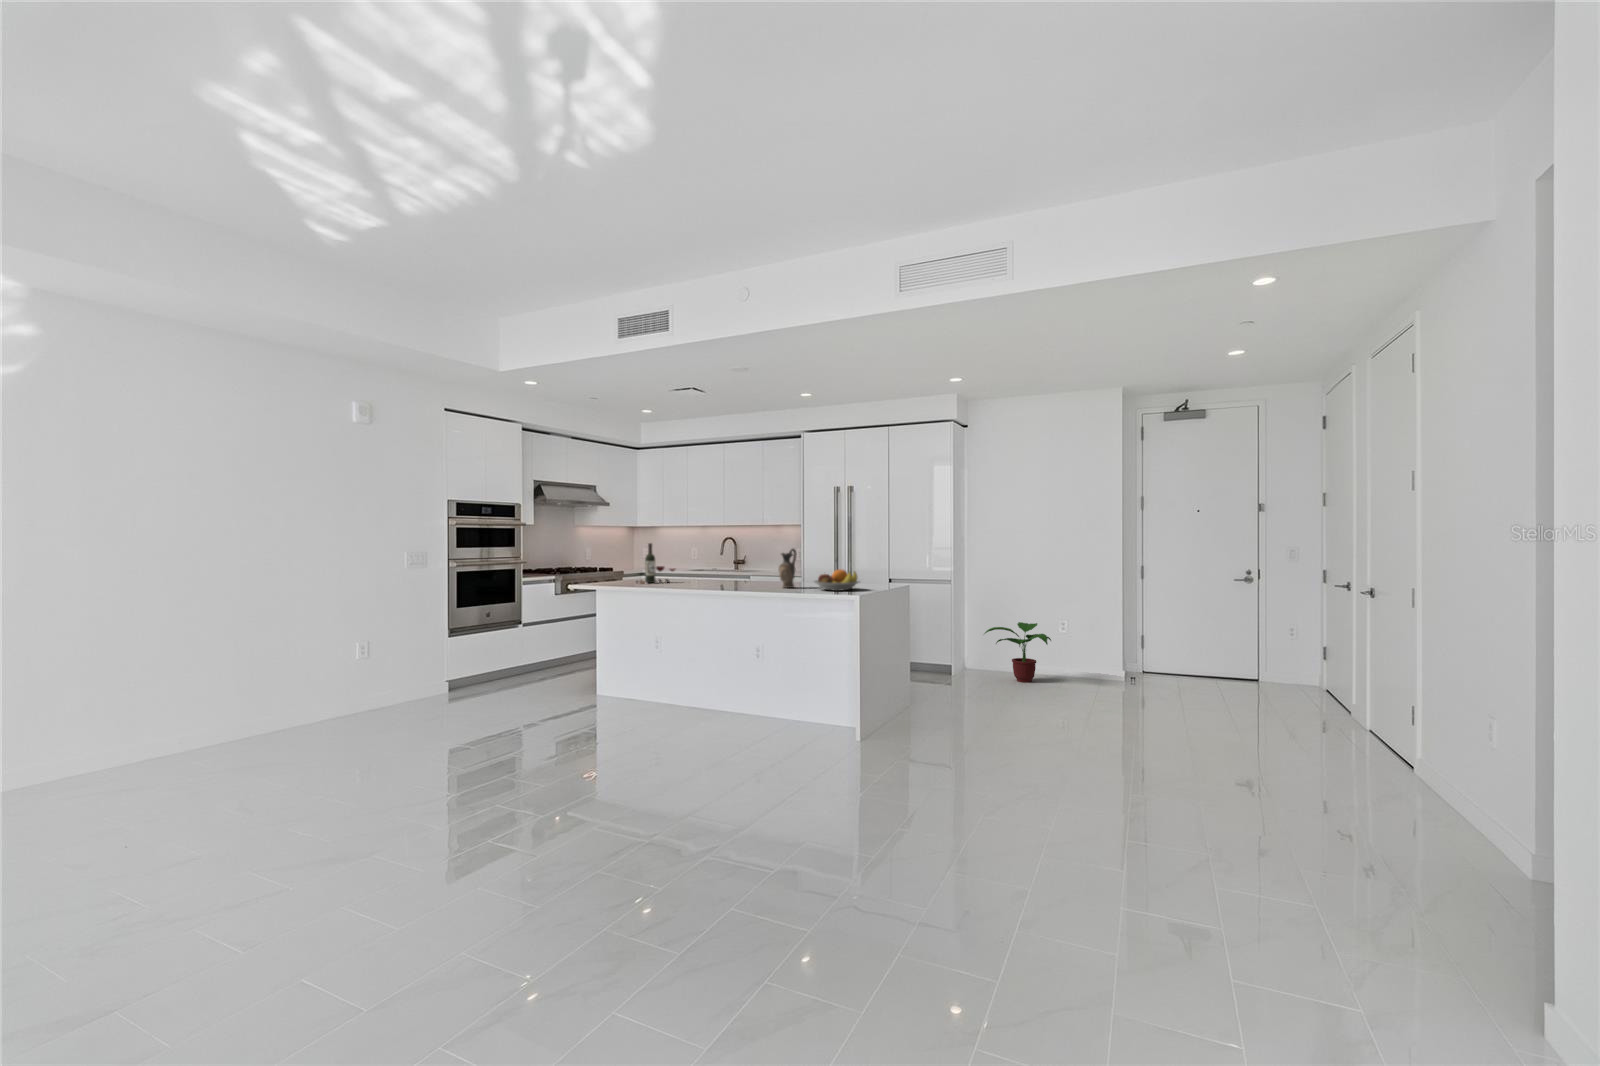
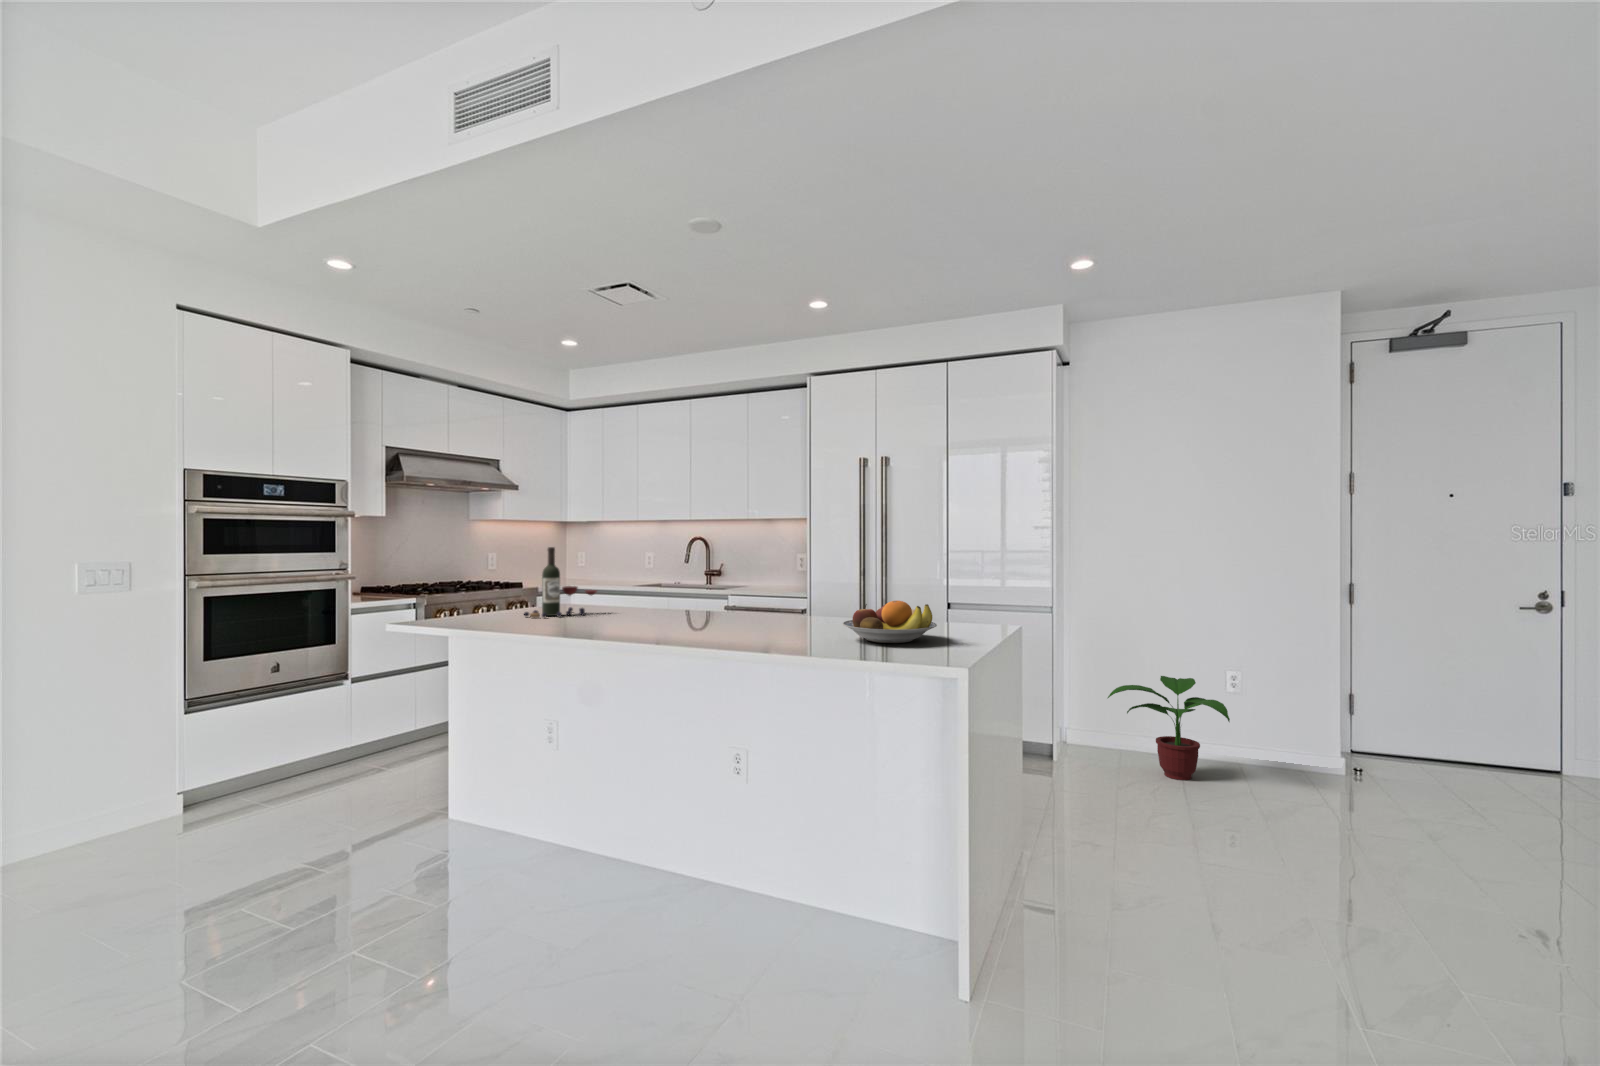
ceramic pitcher: present [778,549,797,588] -> none [775,558,808,633]

